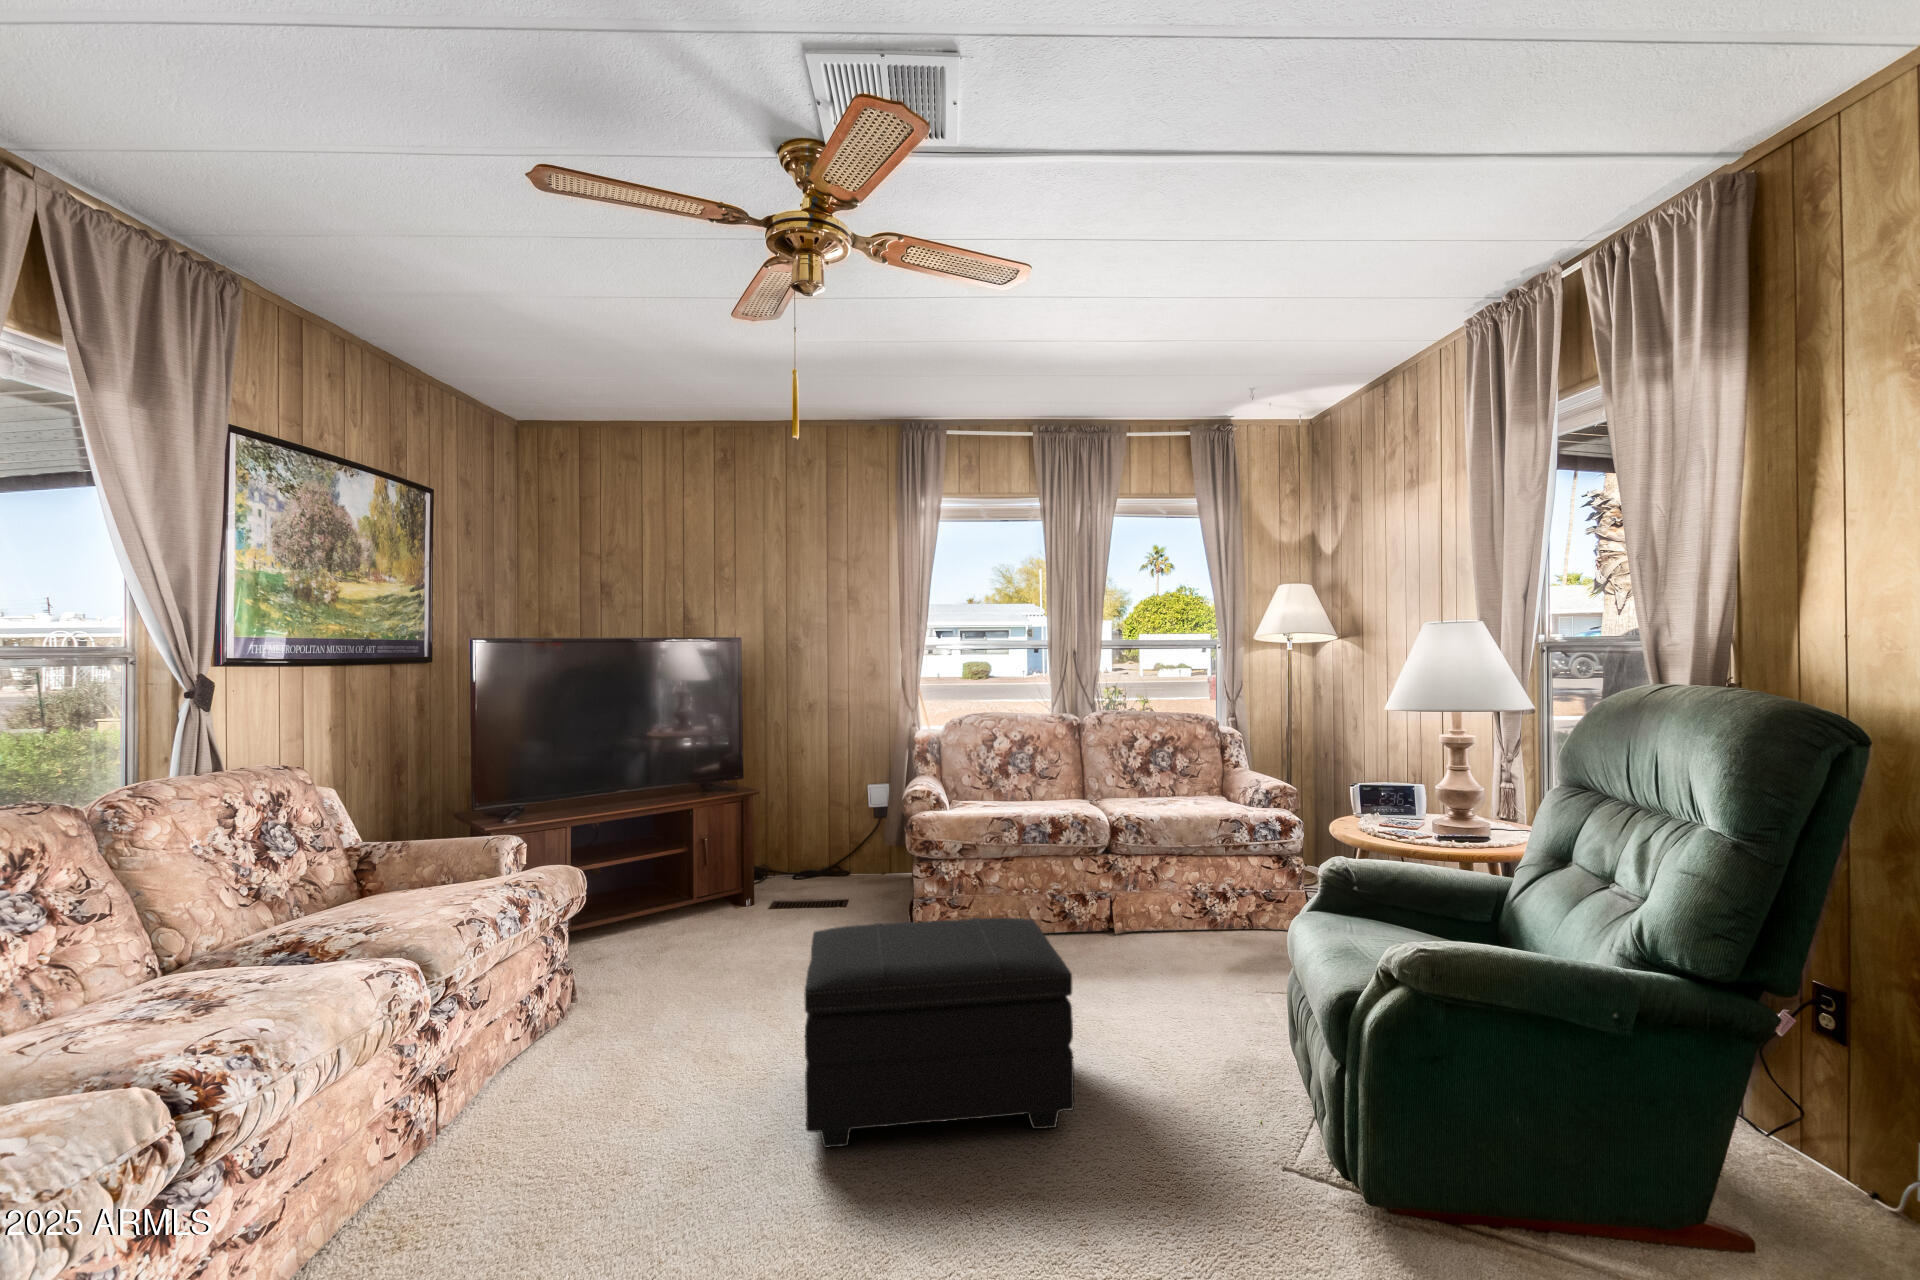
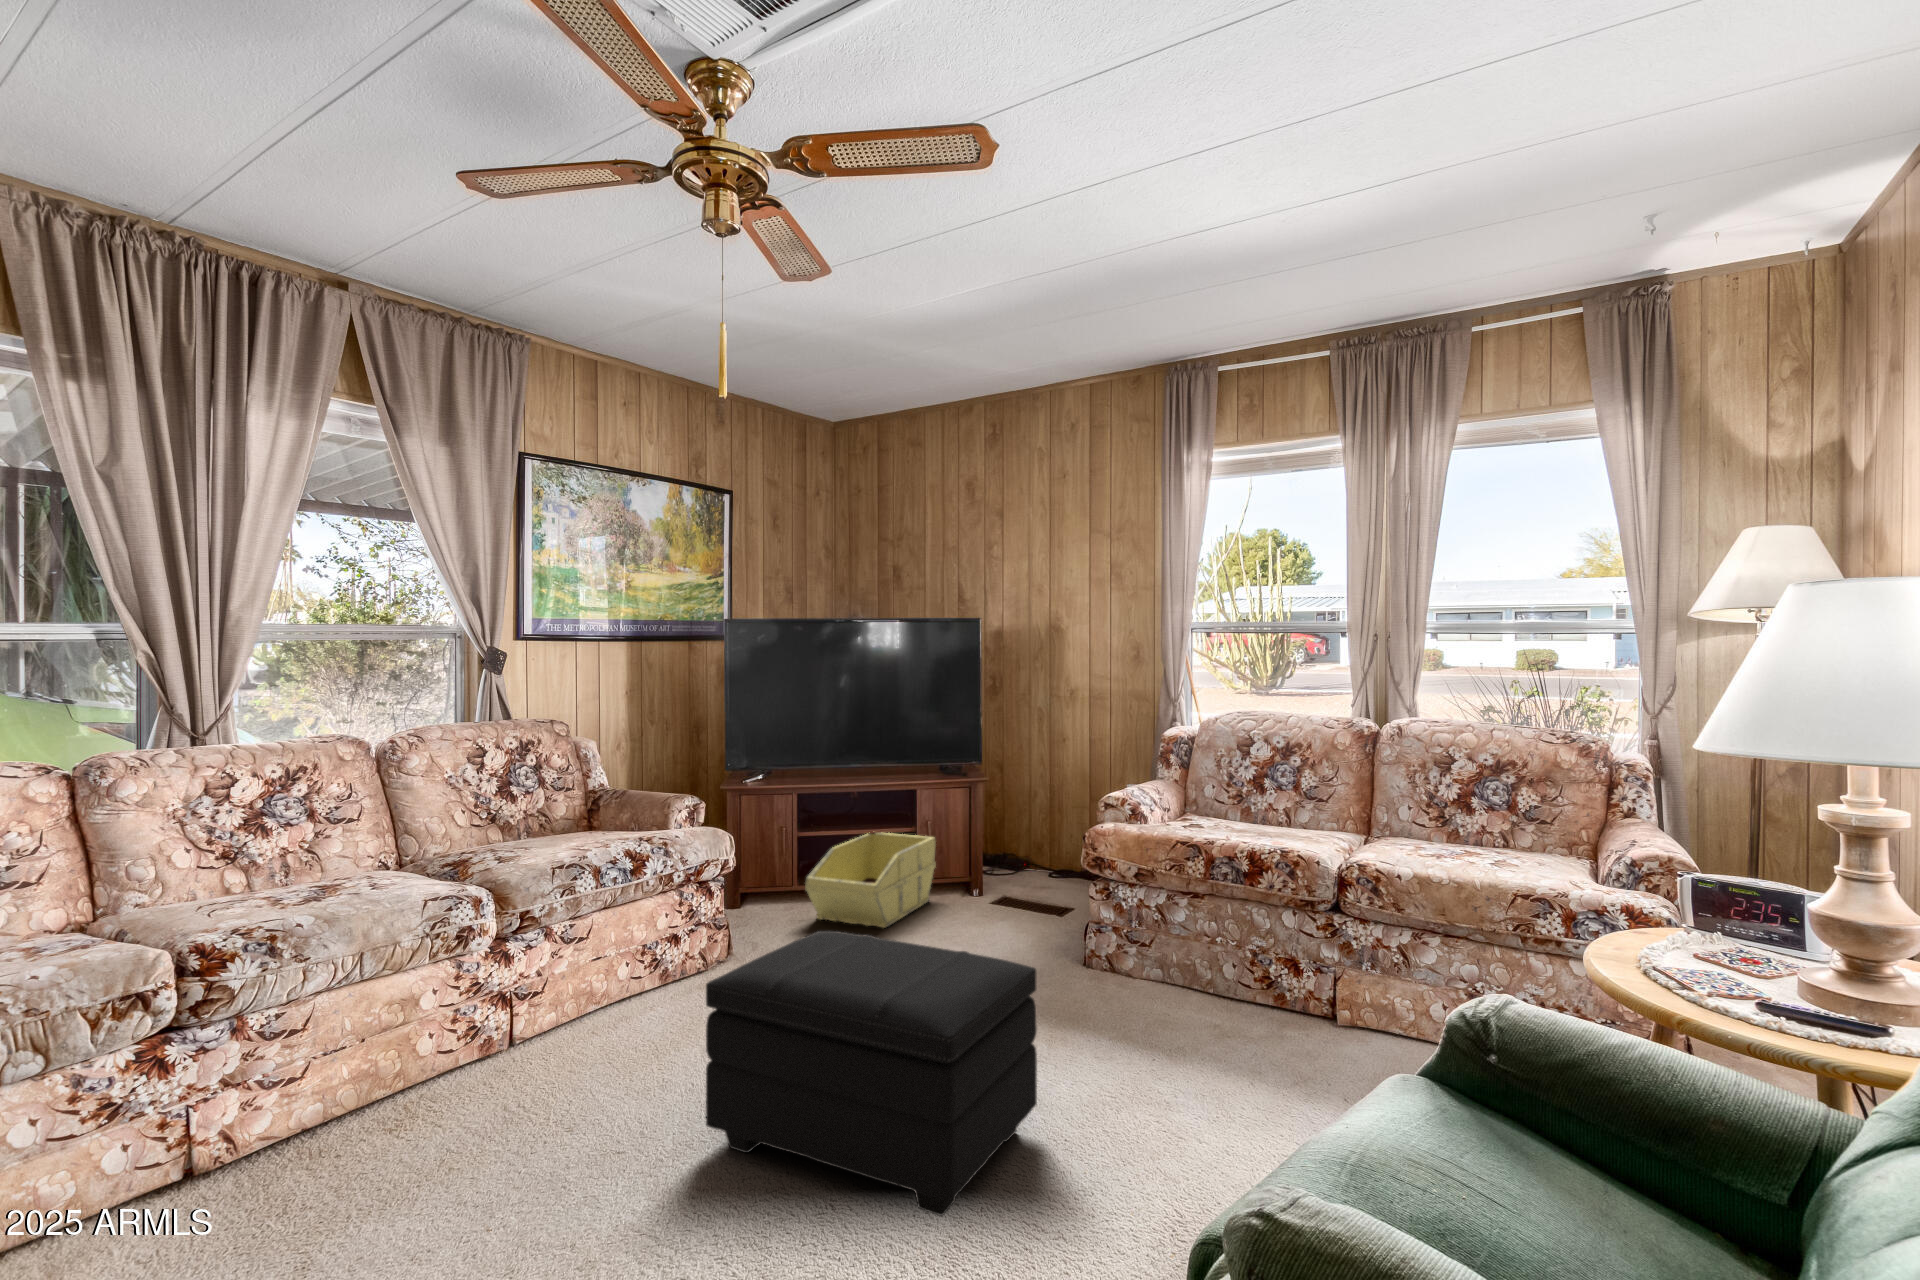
storage bin: none [612,850,712,950] -> present [805,833,936,928]

